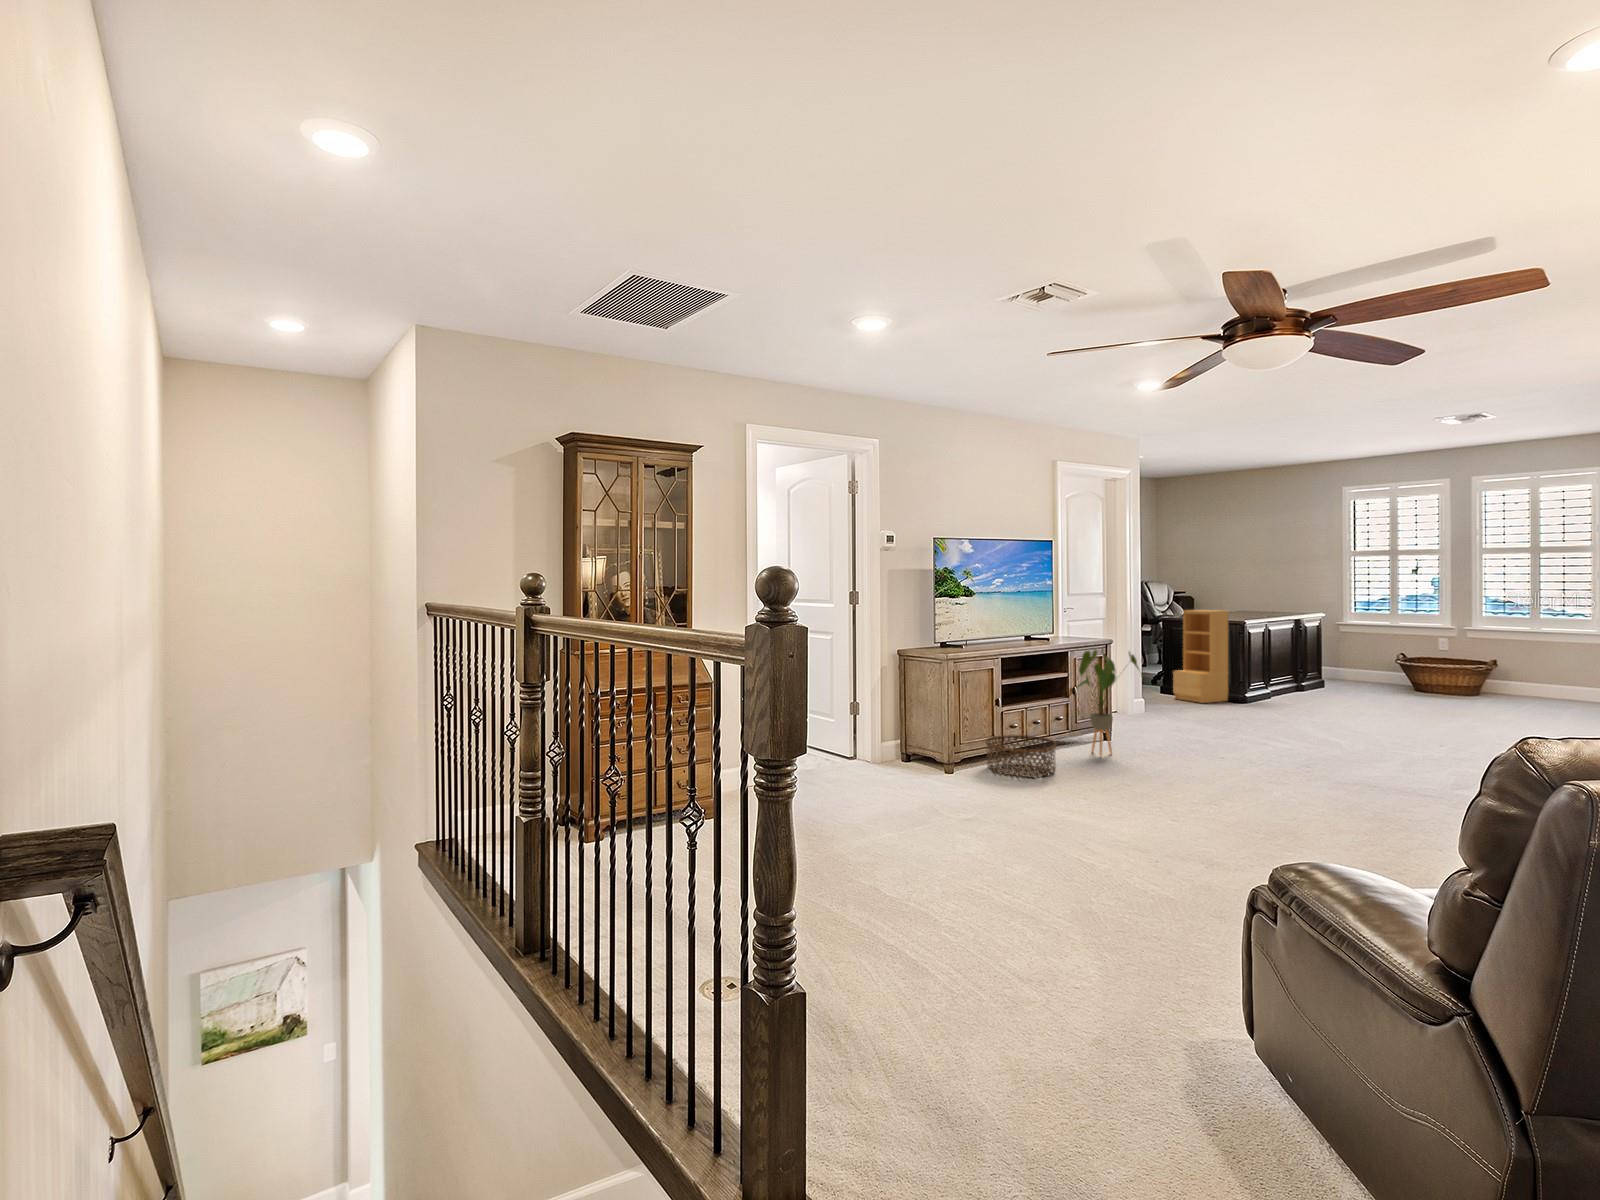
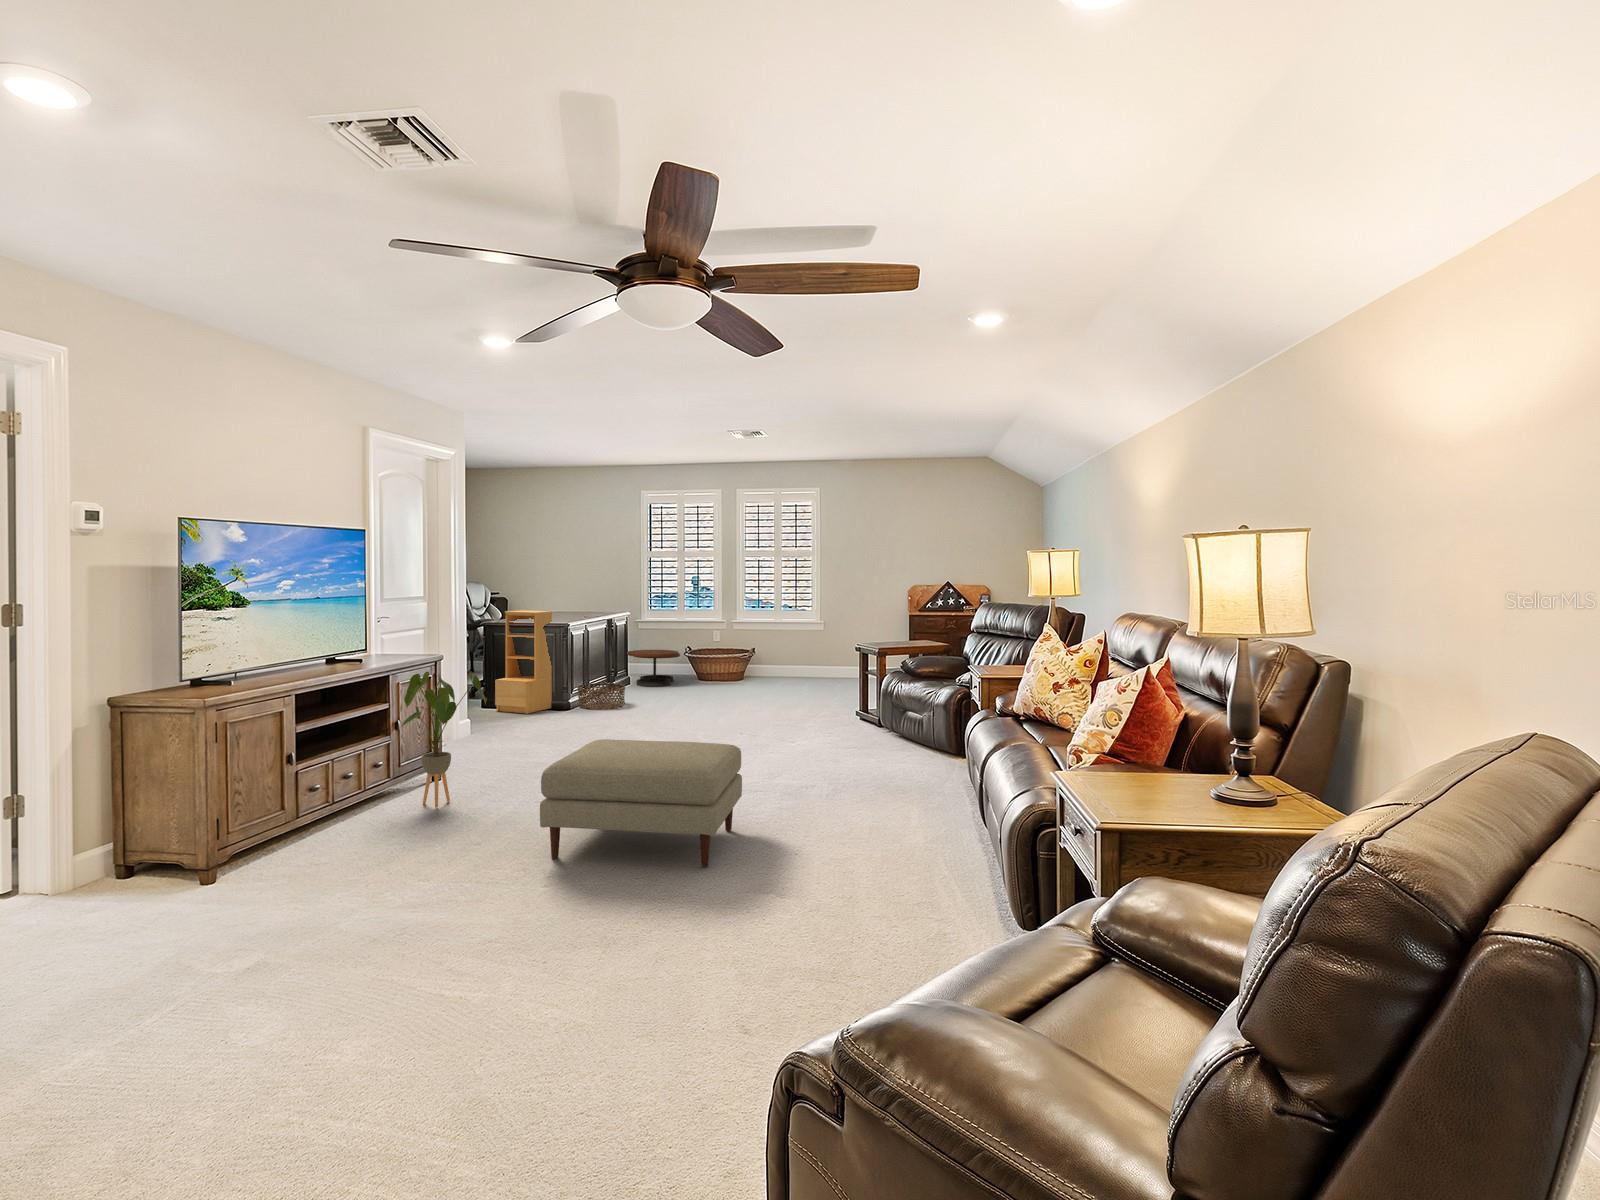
coffee table: none [1320,655,1389,693] -> present [627,650,680,687]
ottoman: none [1170,713,1385,833] -> present [540,739,742,867]
basket: present [986,735,1056,777] -> present [578,683,625,709]

